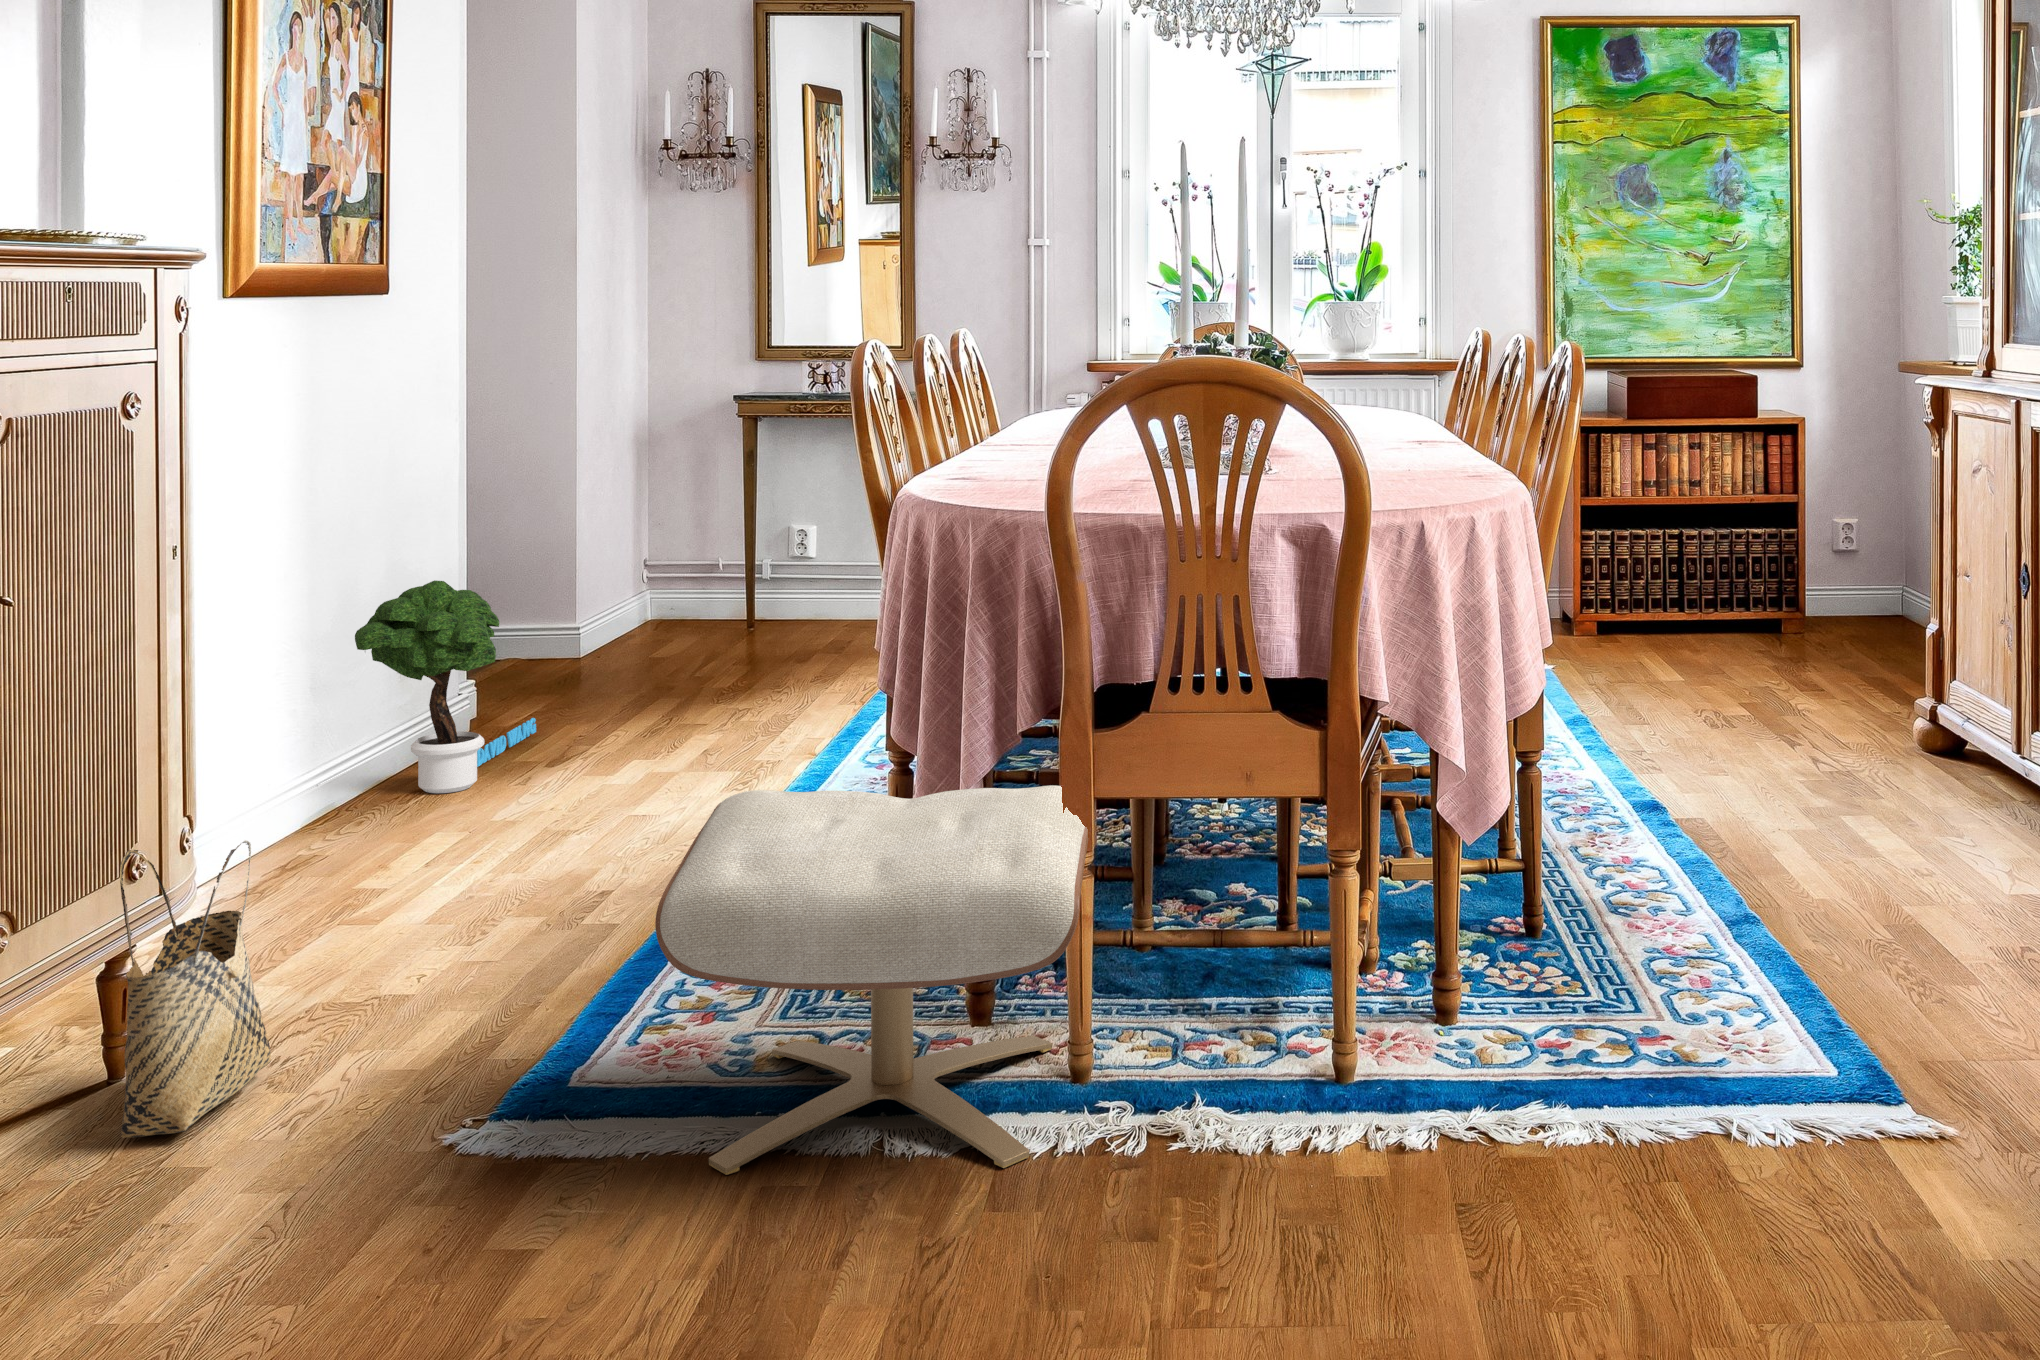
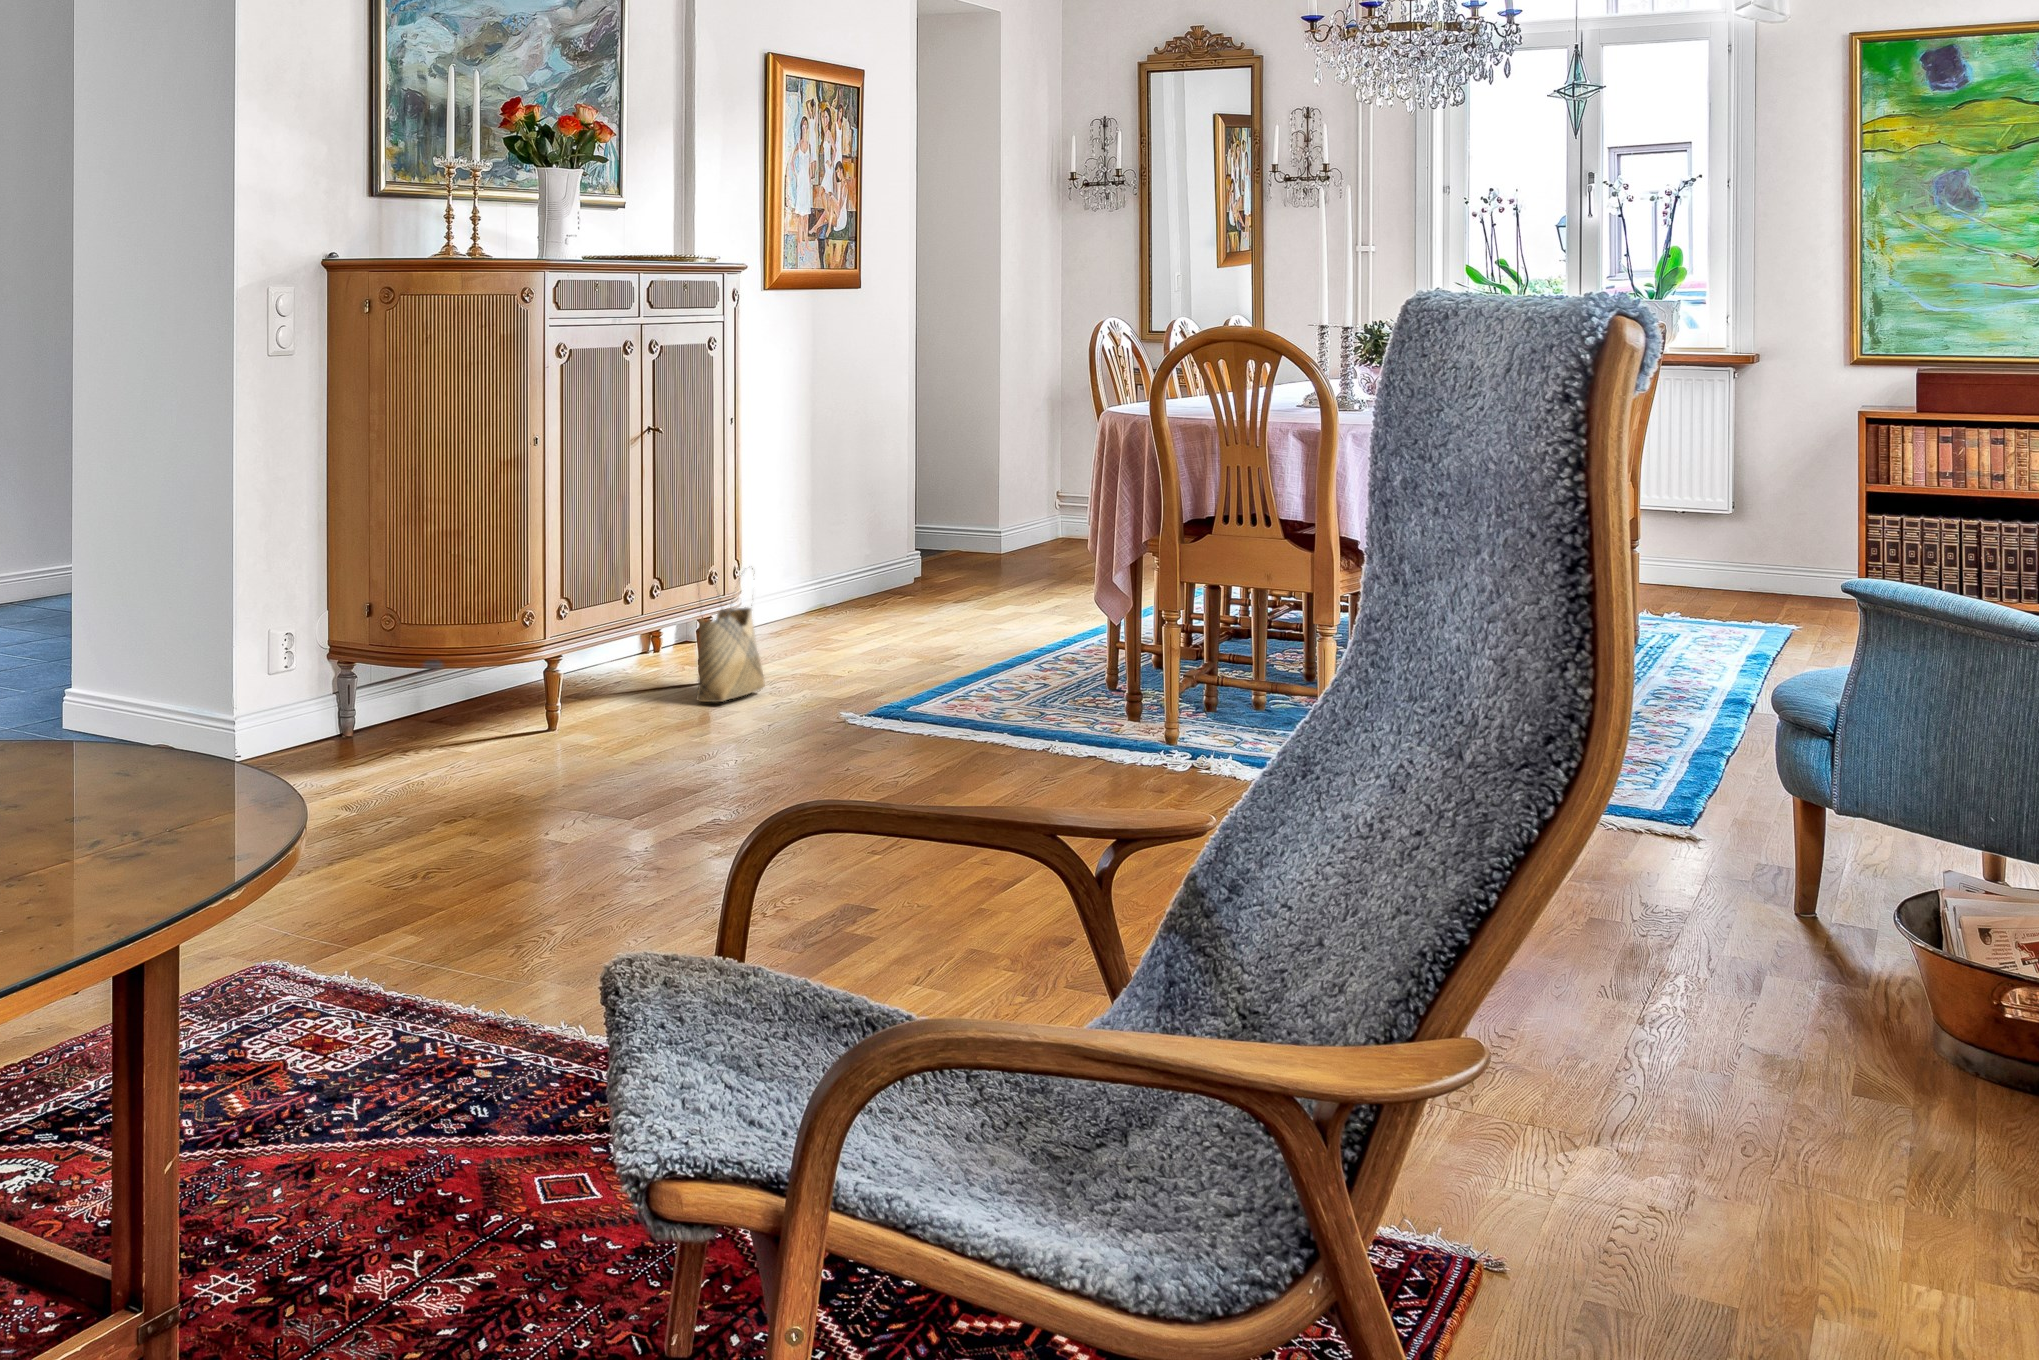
potted tree: present [355,580,536,793] -> none [840,472,958,608]
ottoman: present [655,785,1096,1175] -> none [926,567,1188,769]

